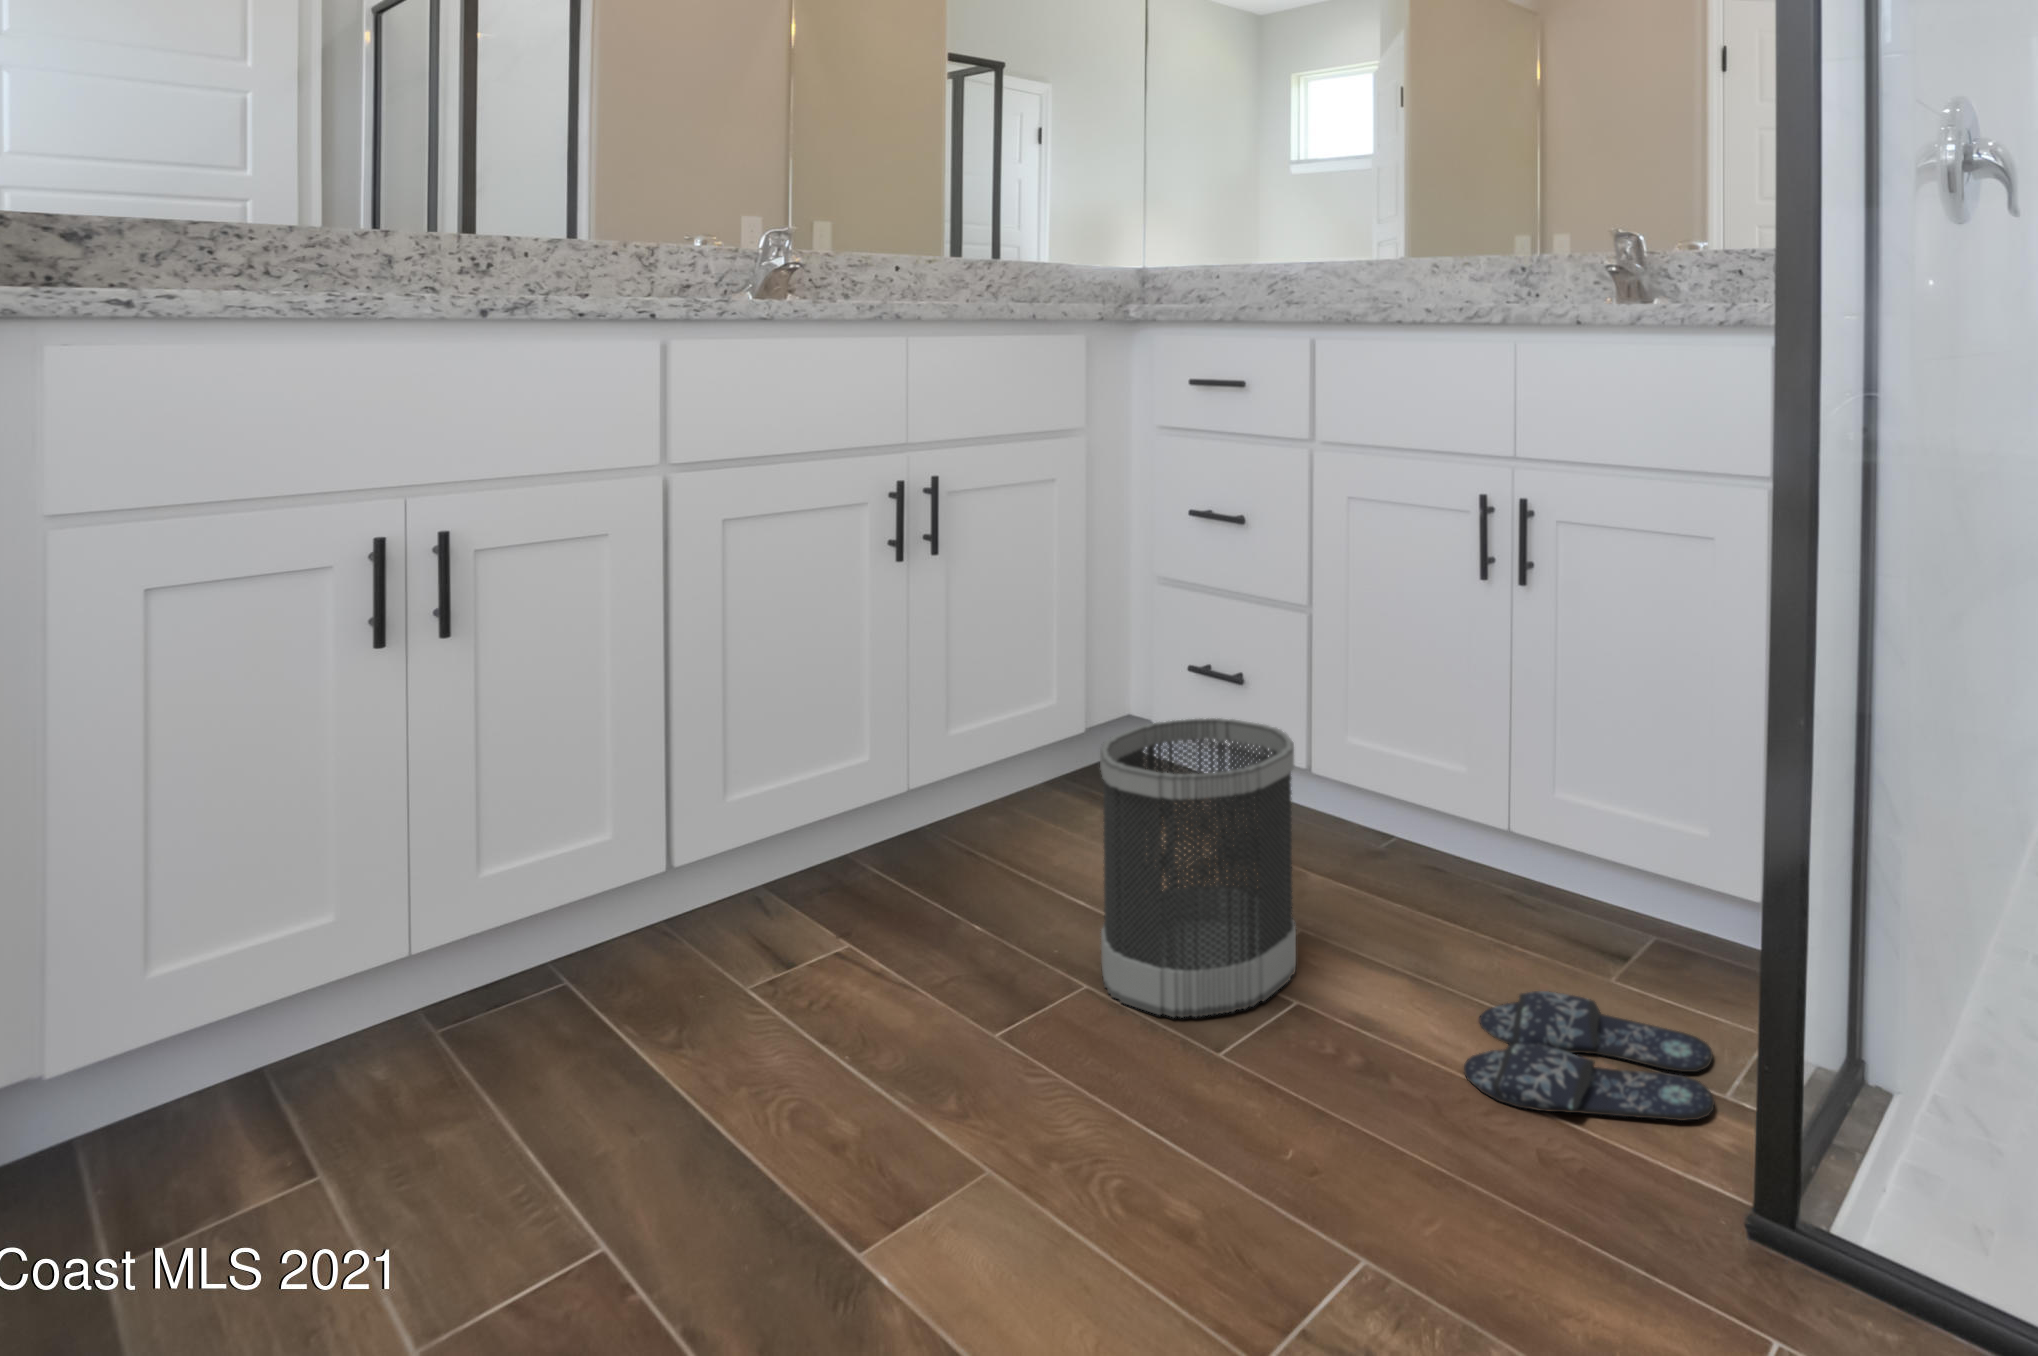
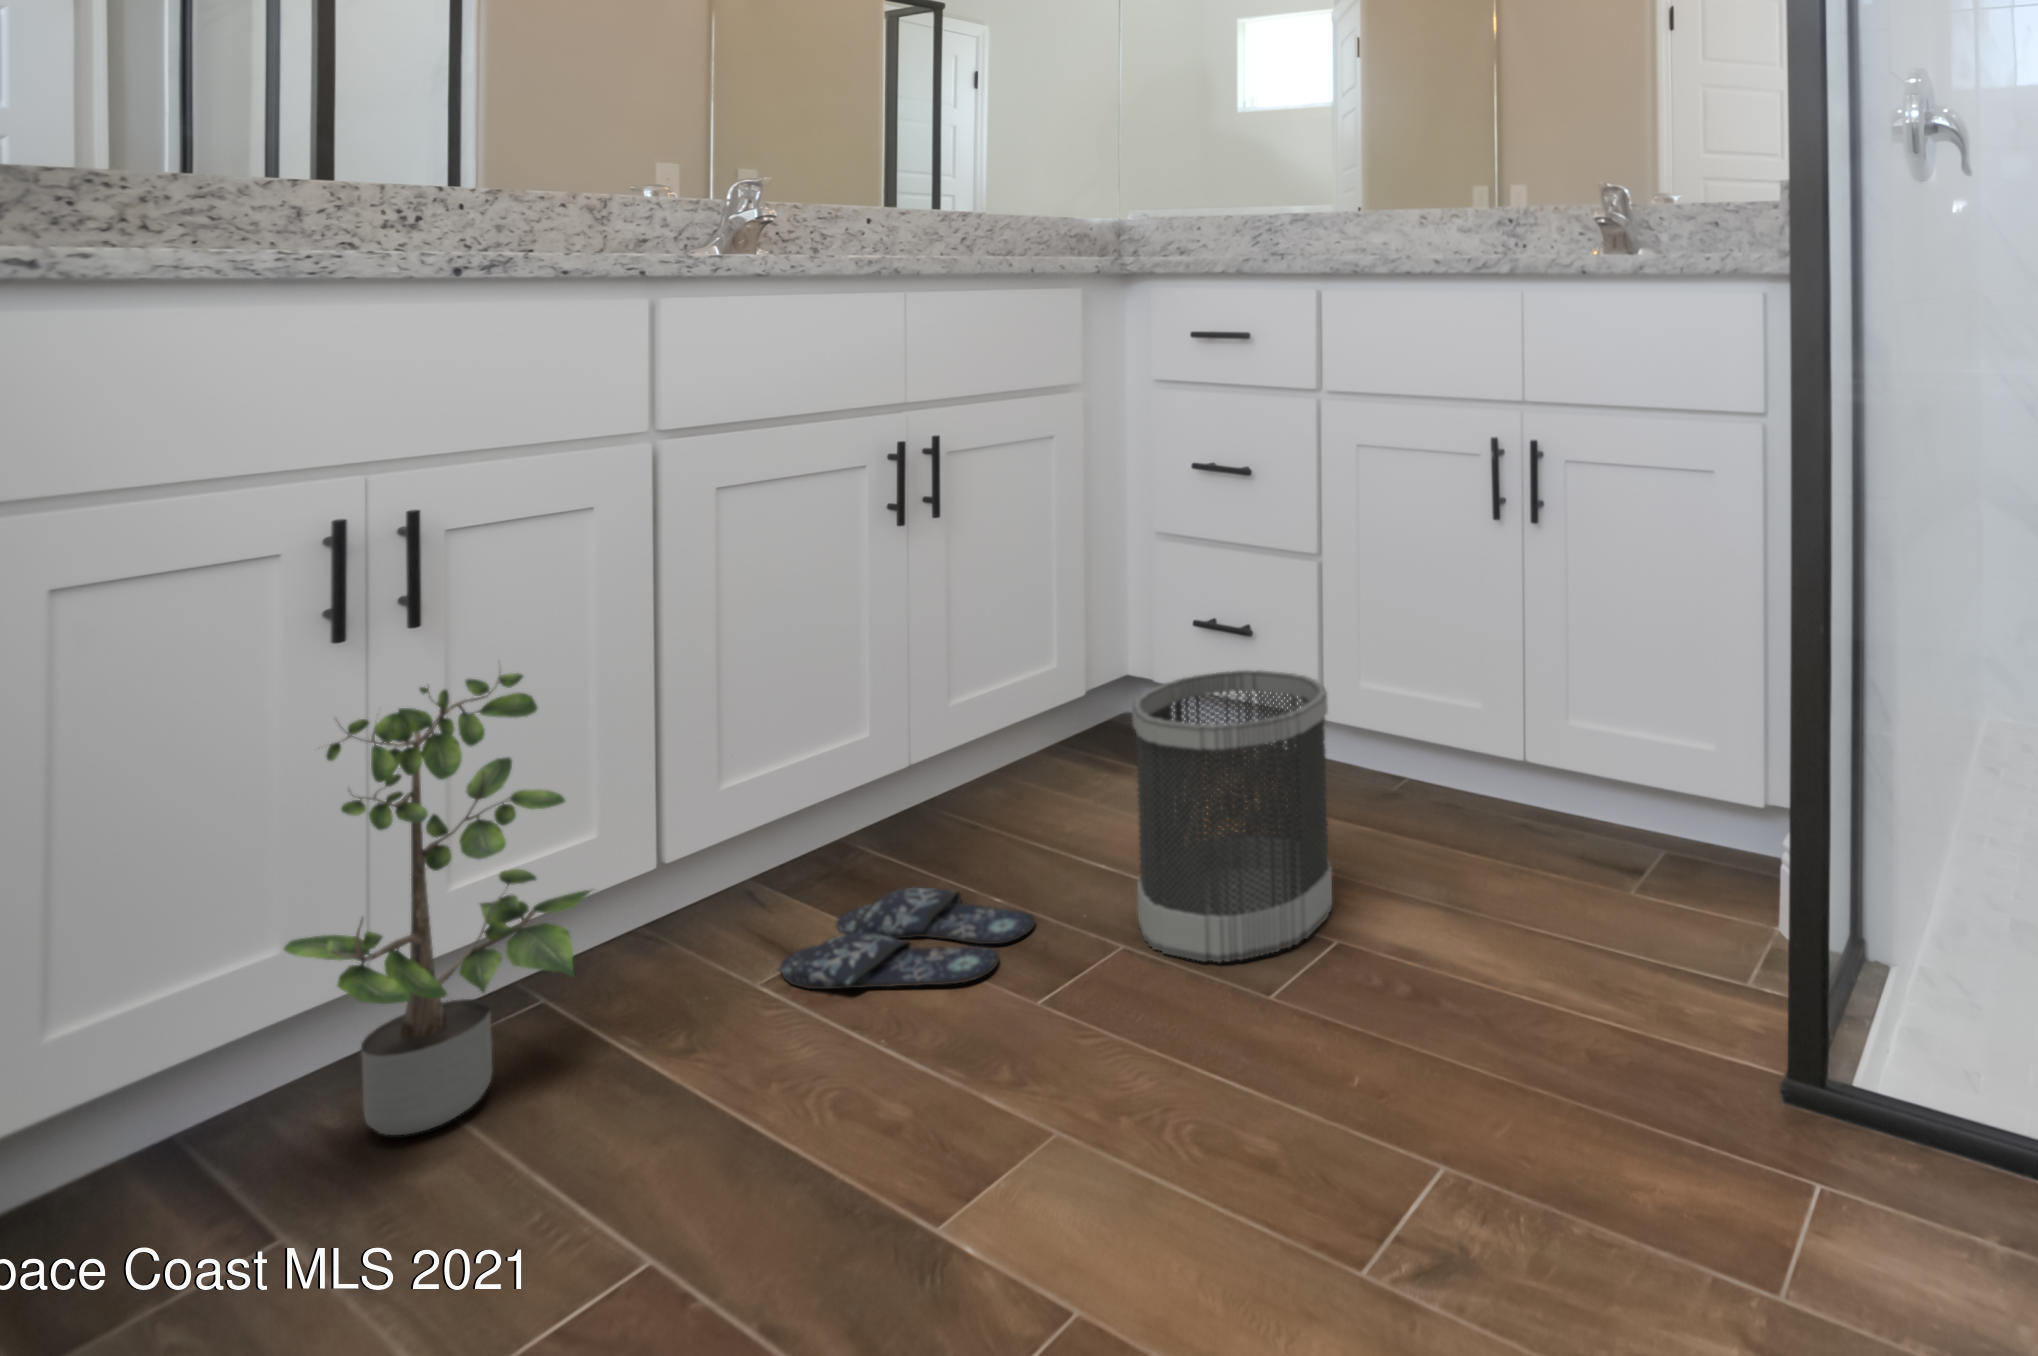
potted plant: none [332,671,607,1105] -> present [284,672,591,1135]
slippers: present [1464,991,1714,1120] -> present [780,888,1035,989]

